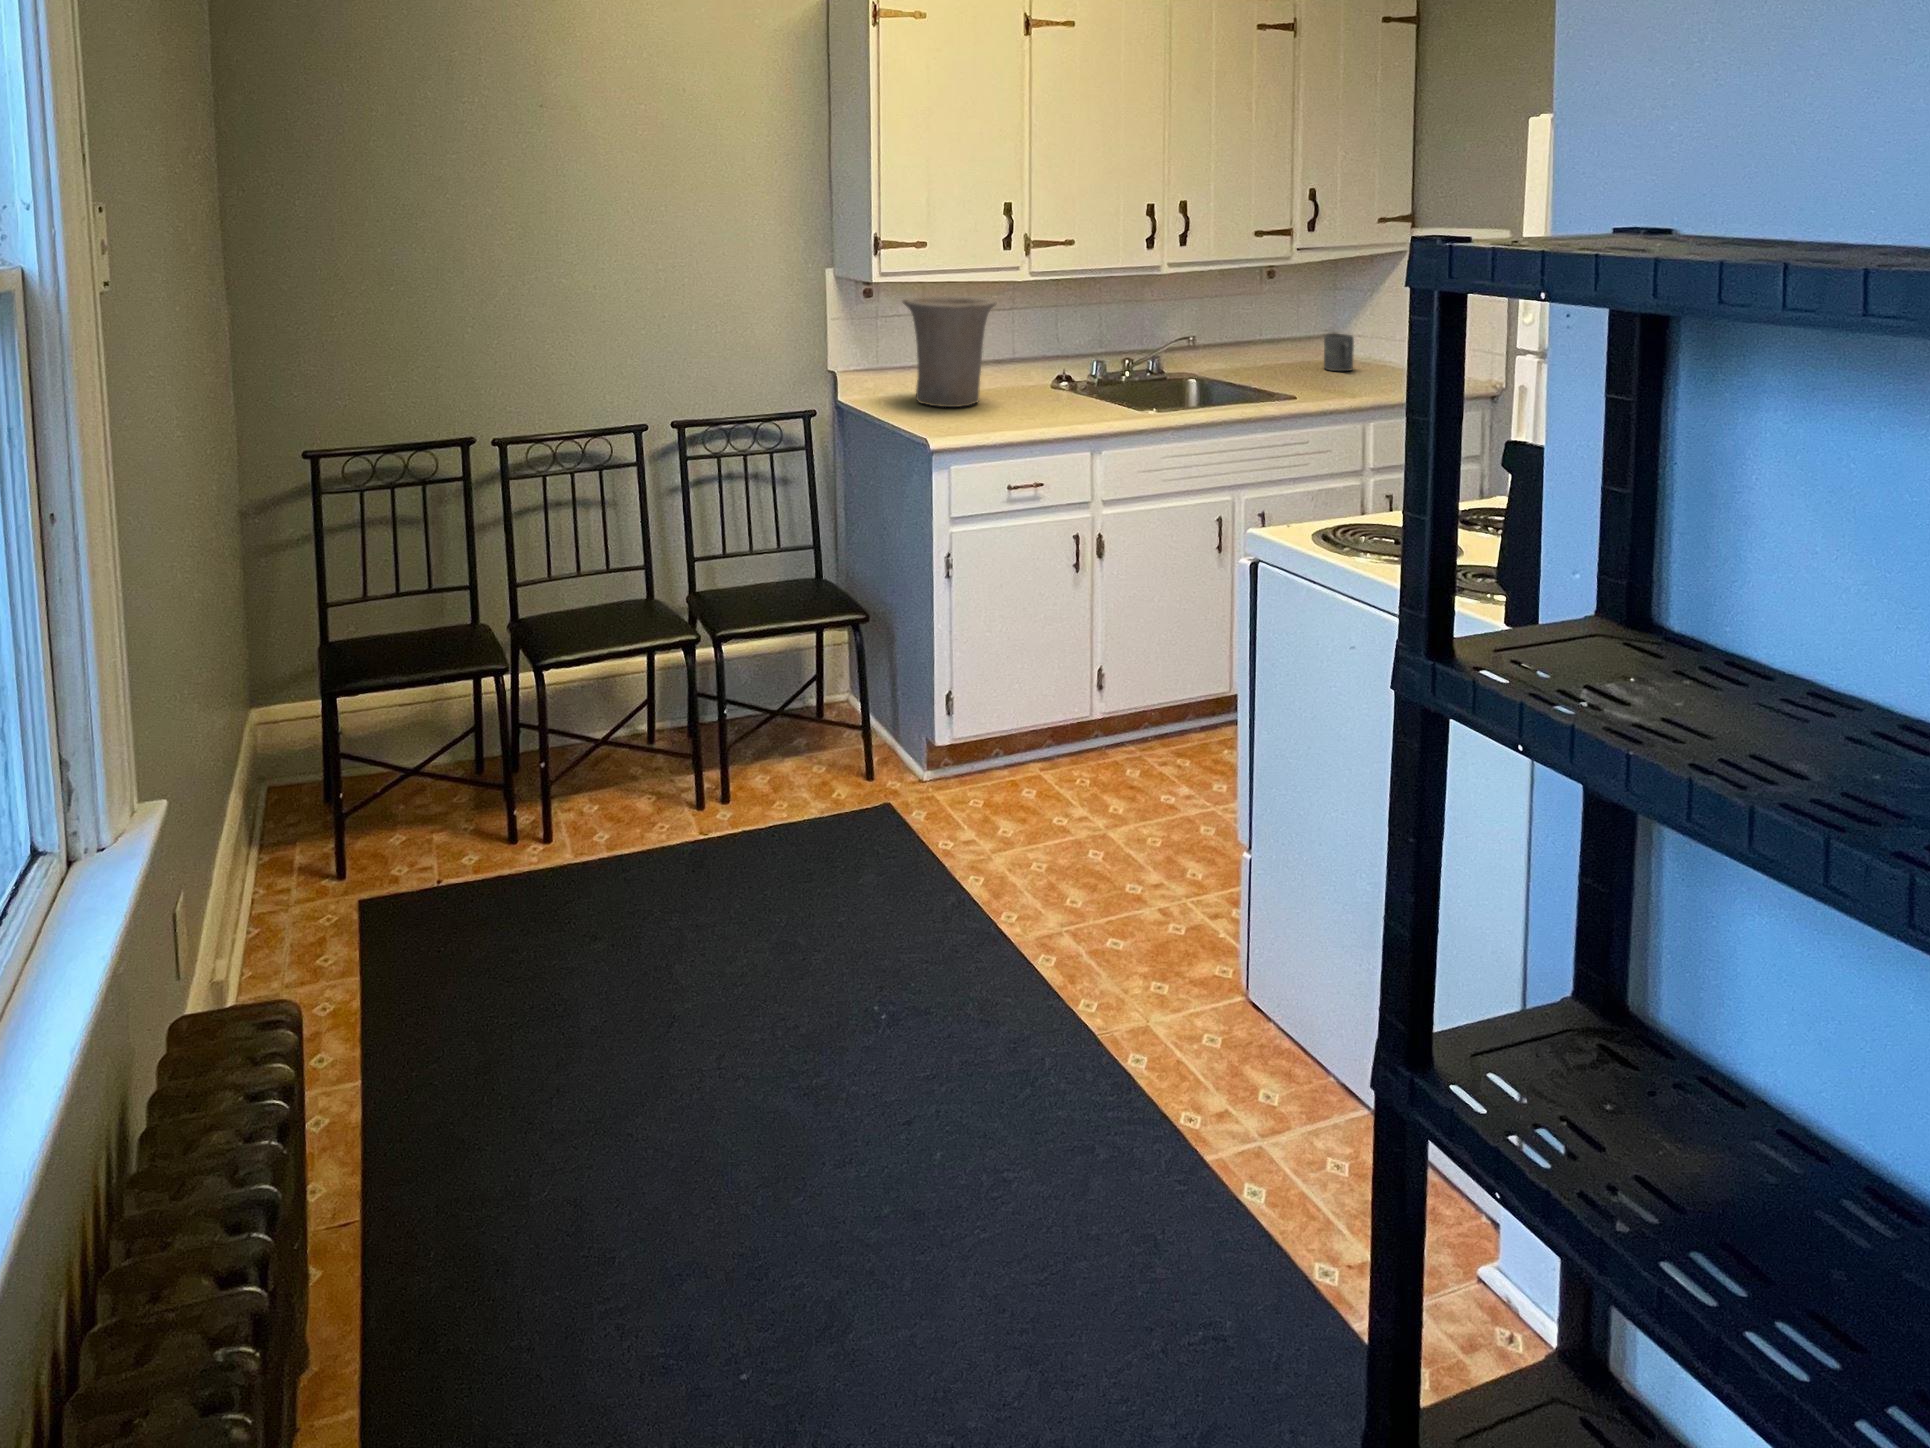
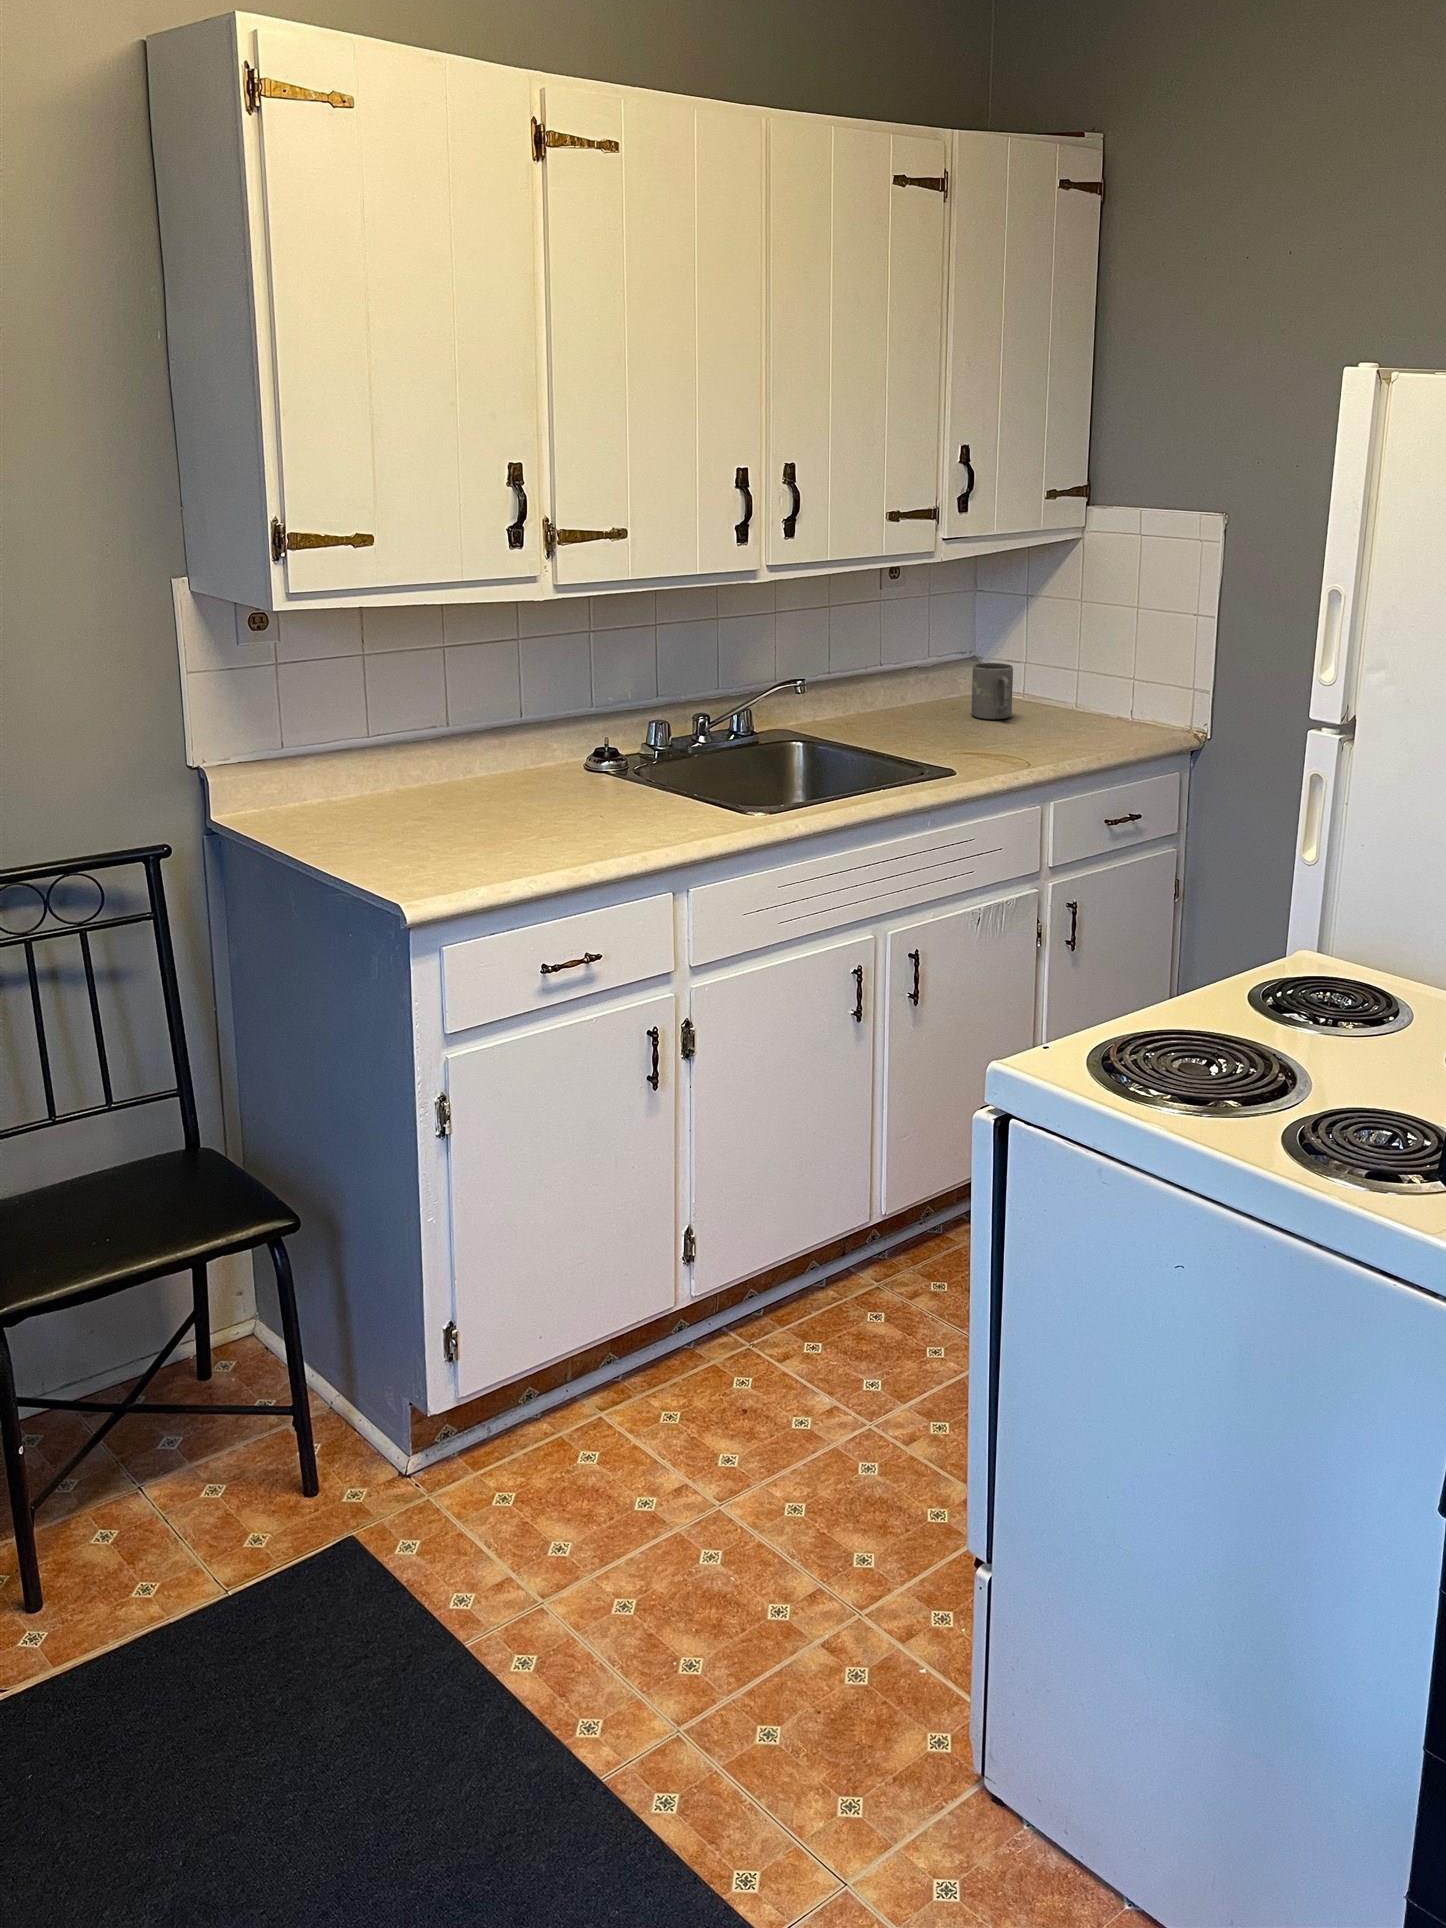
vase: present [903,296,997,407] -> none [326,627,498,826]

